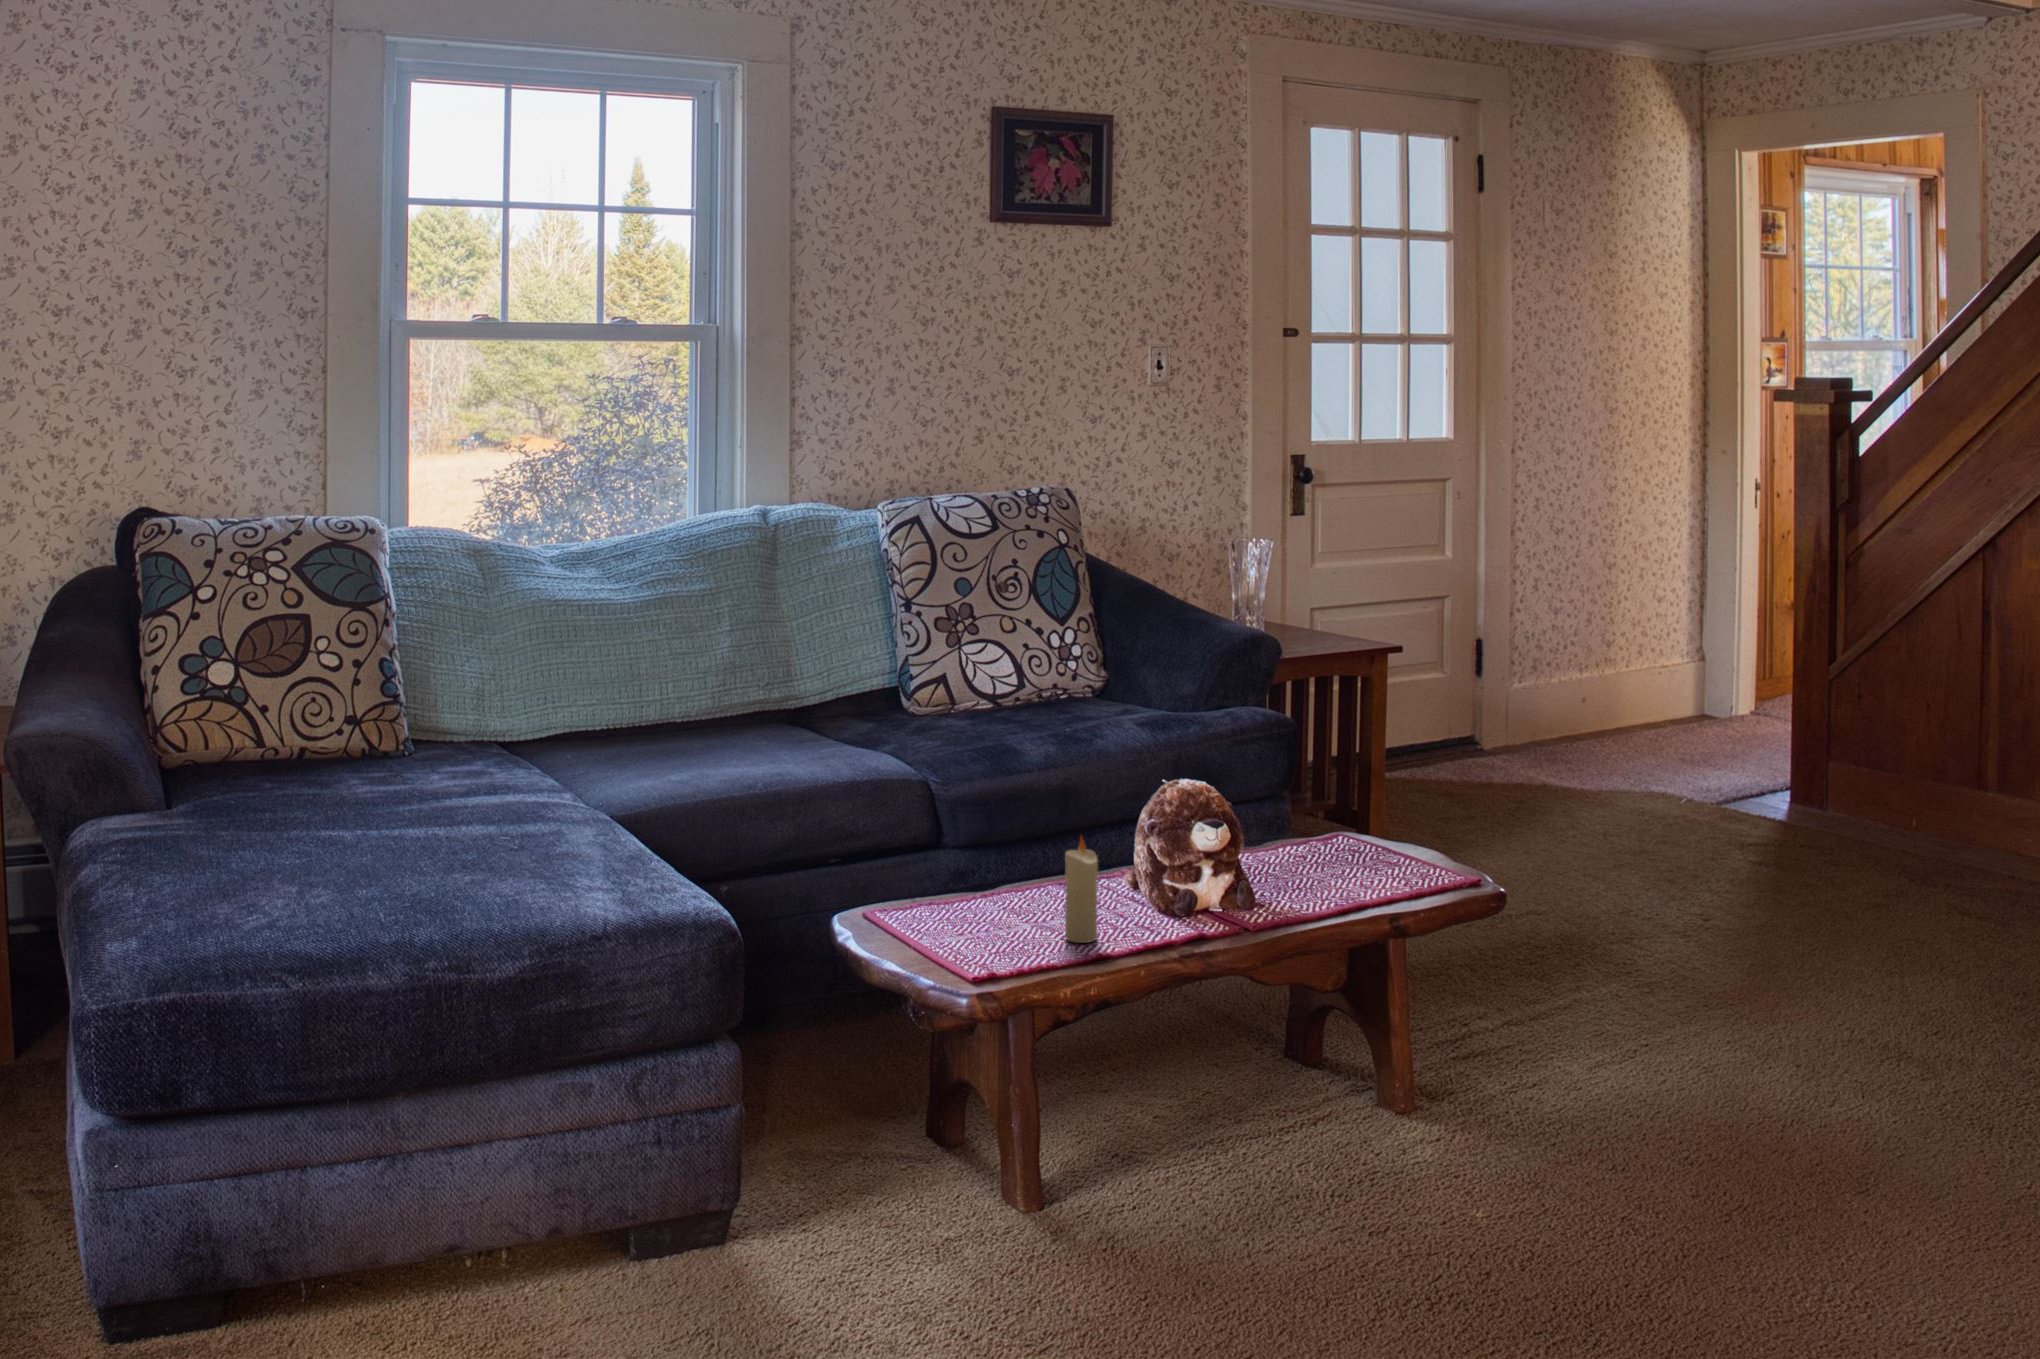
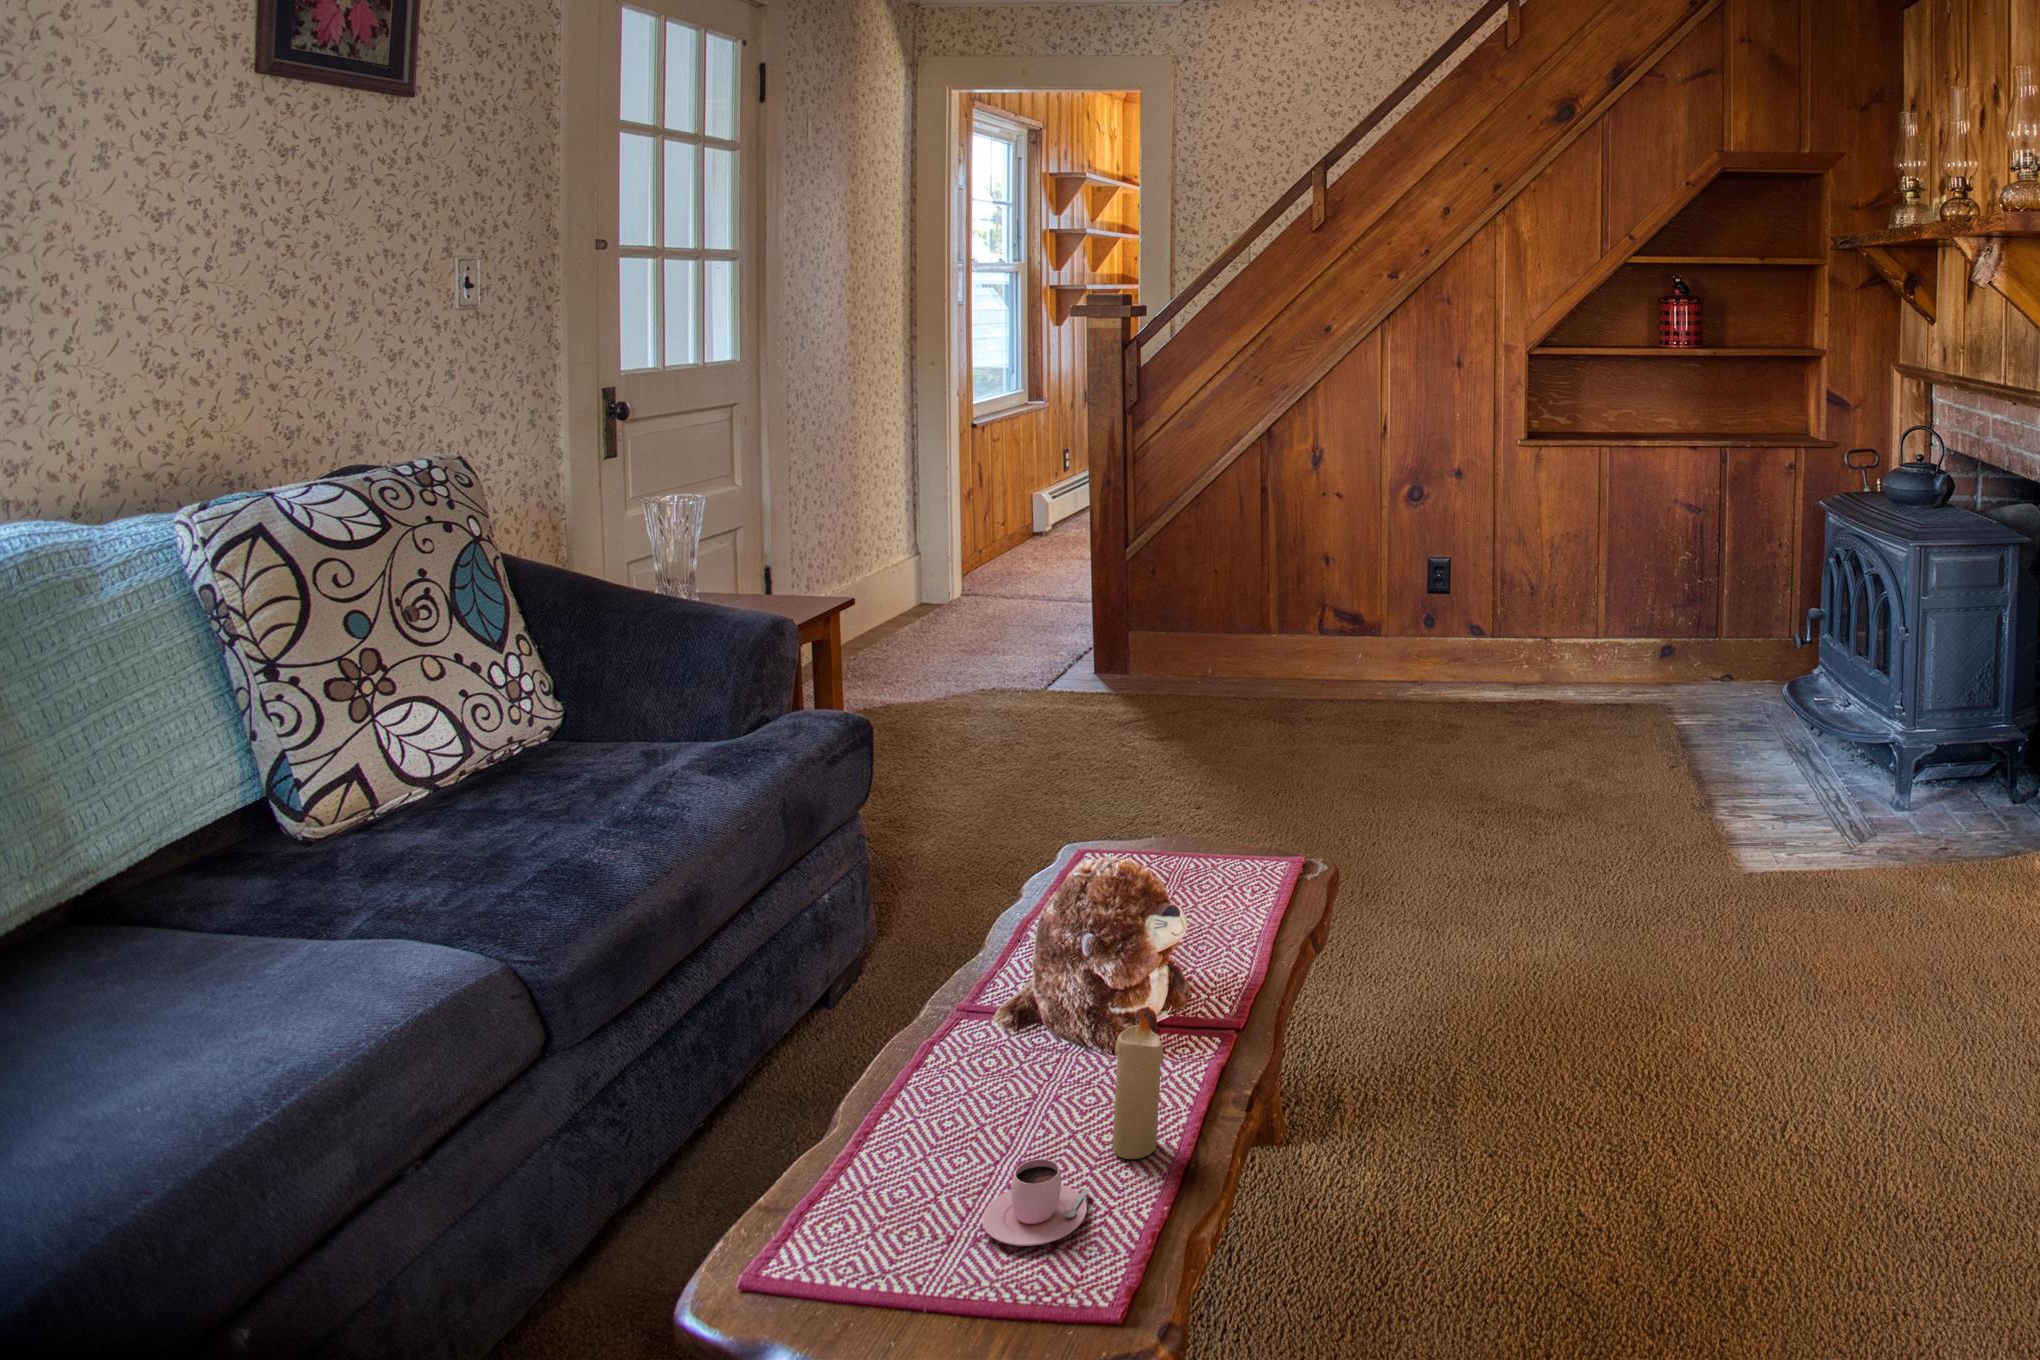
teacup: none [947,858,1024,949] -> present [982,1159,1090,1246]

